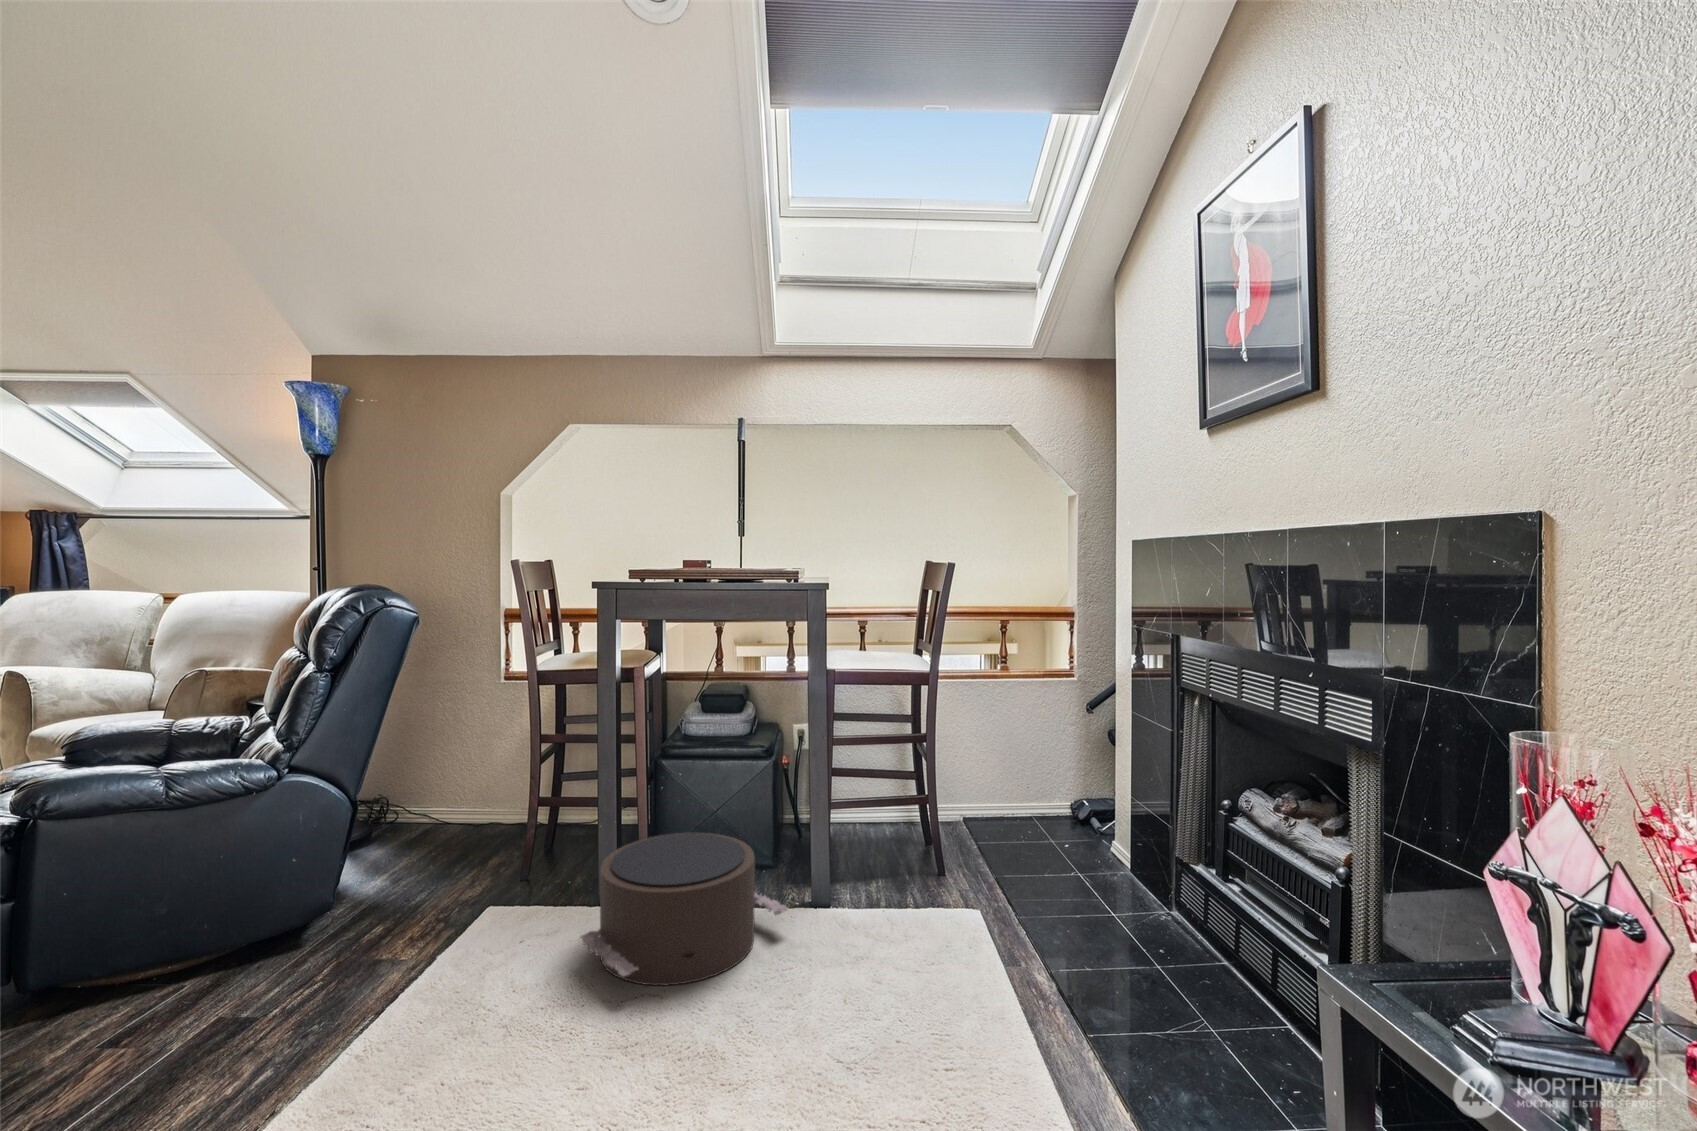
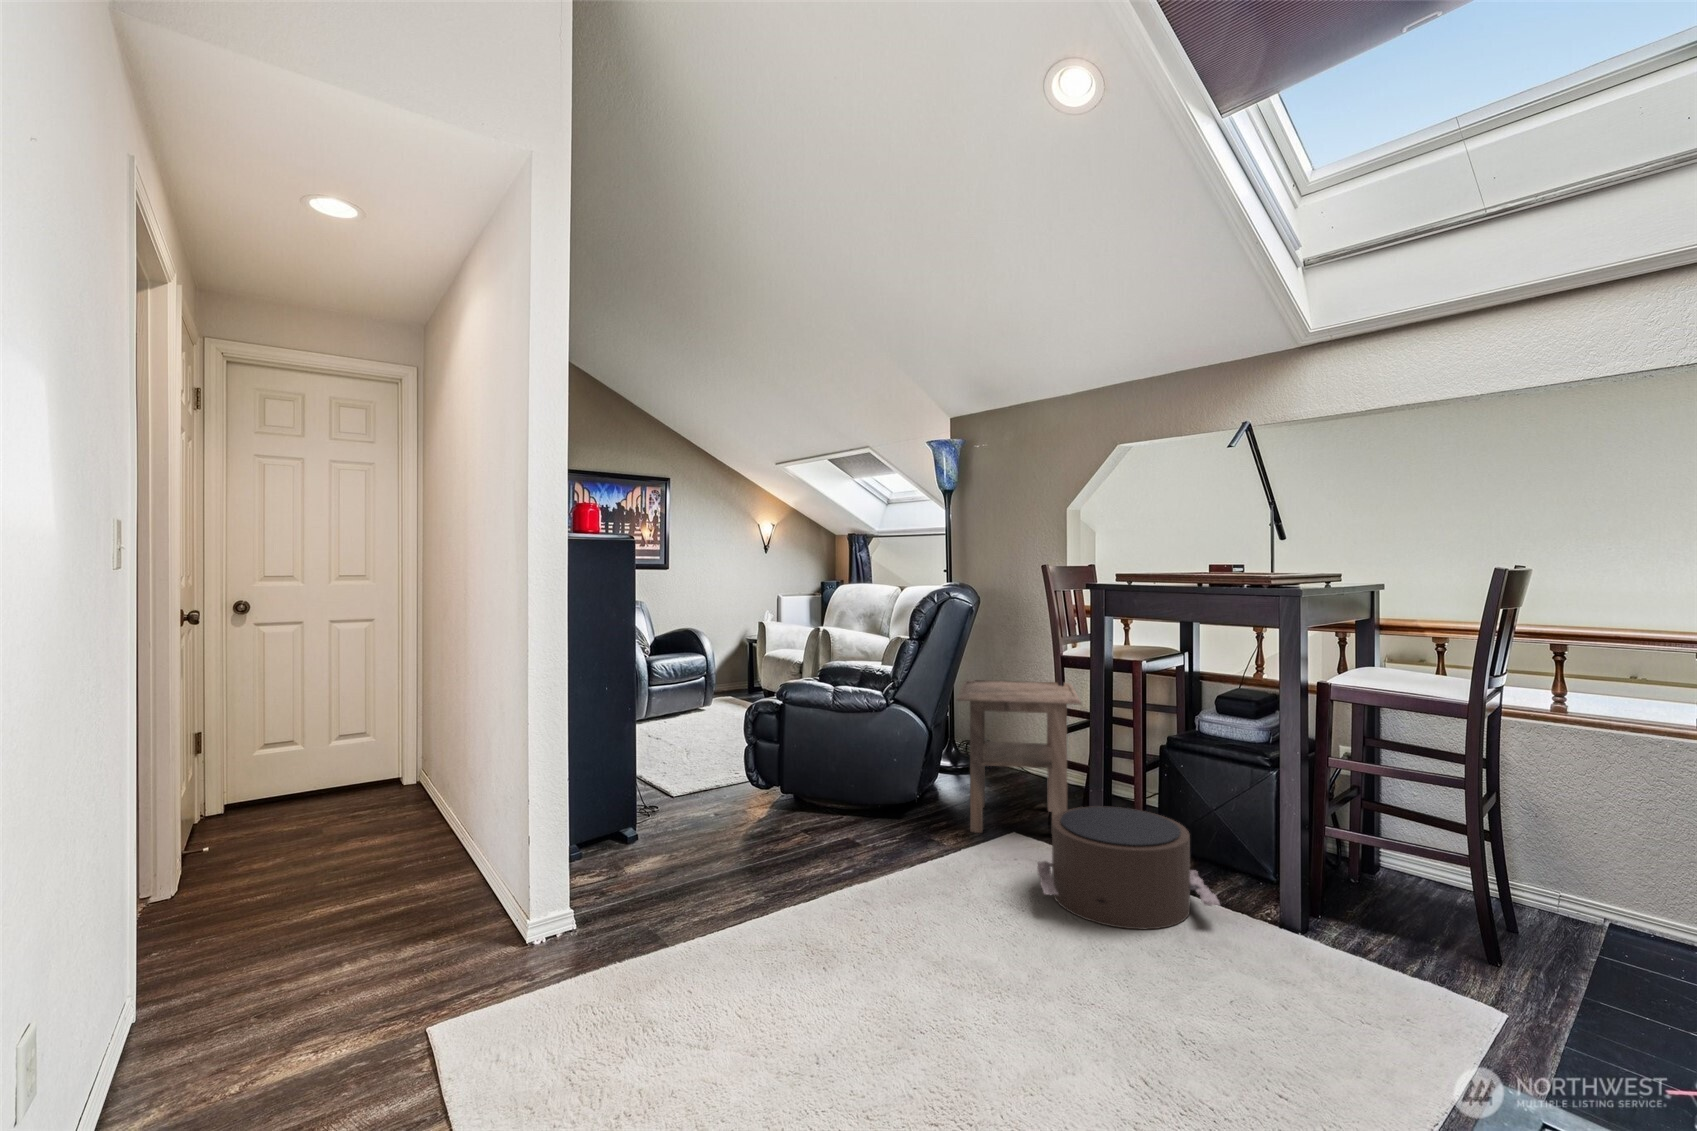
side table: none [387,702,587,928] -> present [957,680,1081,833]

